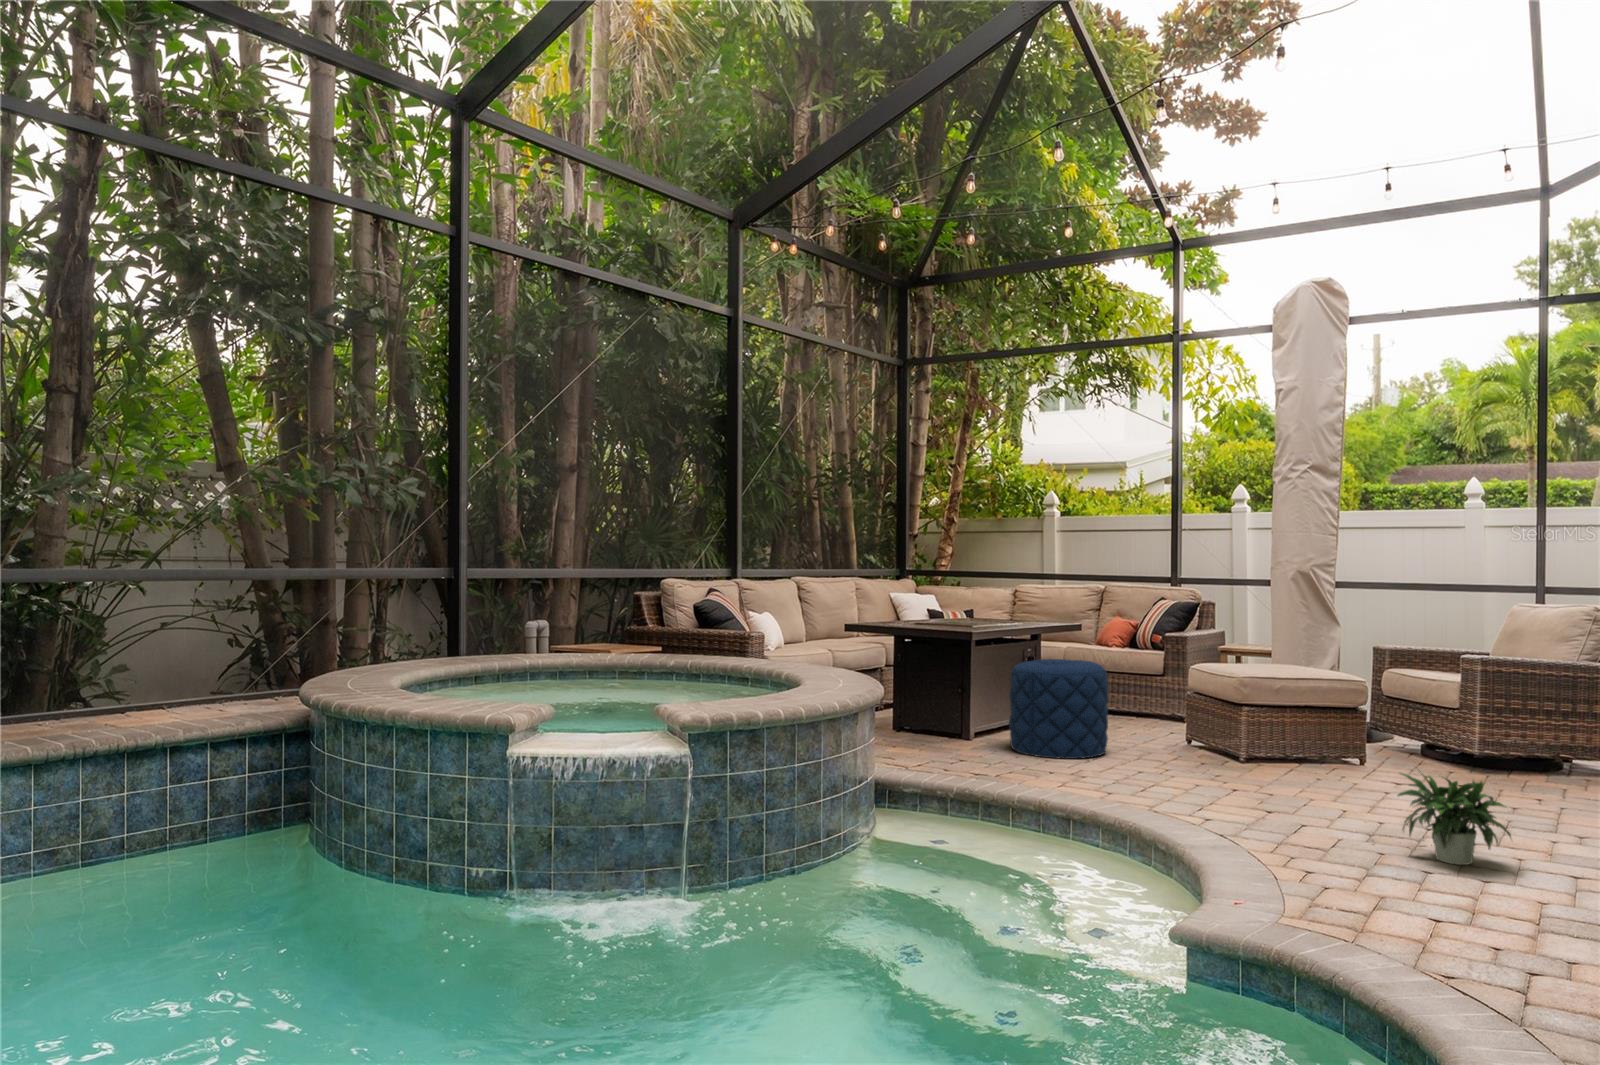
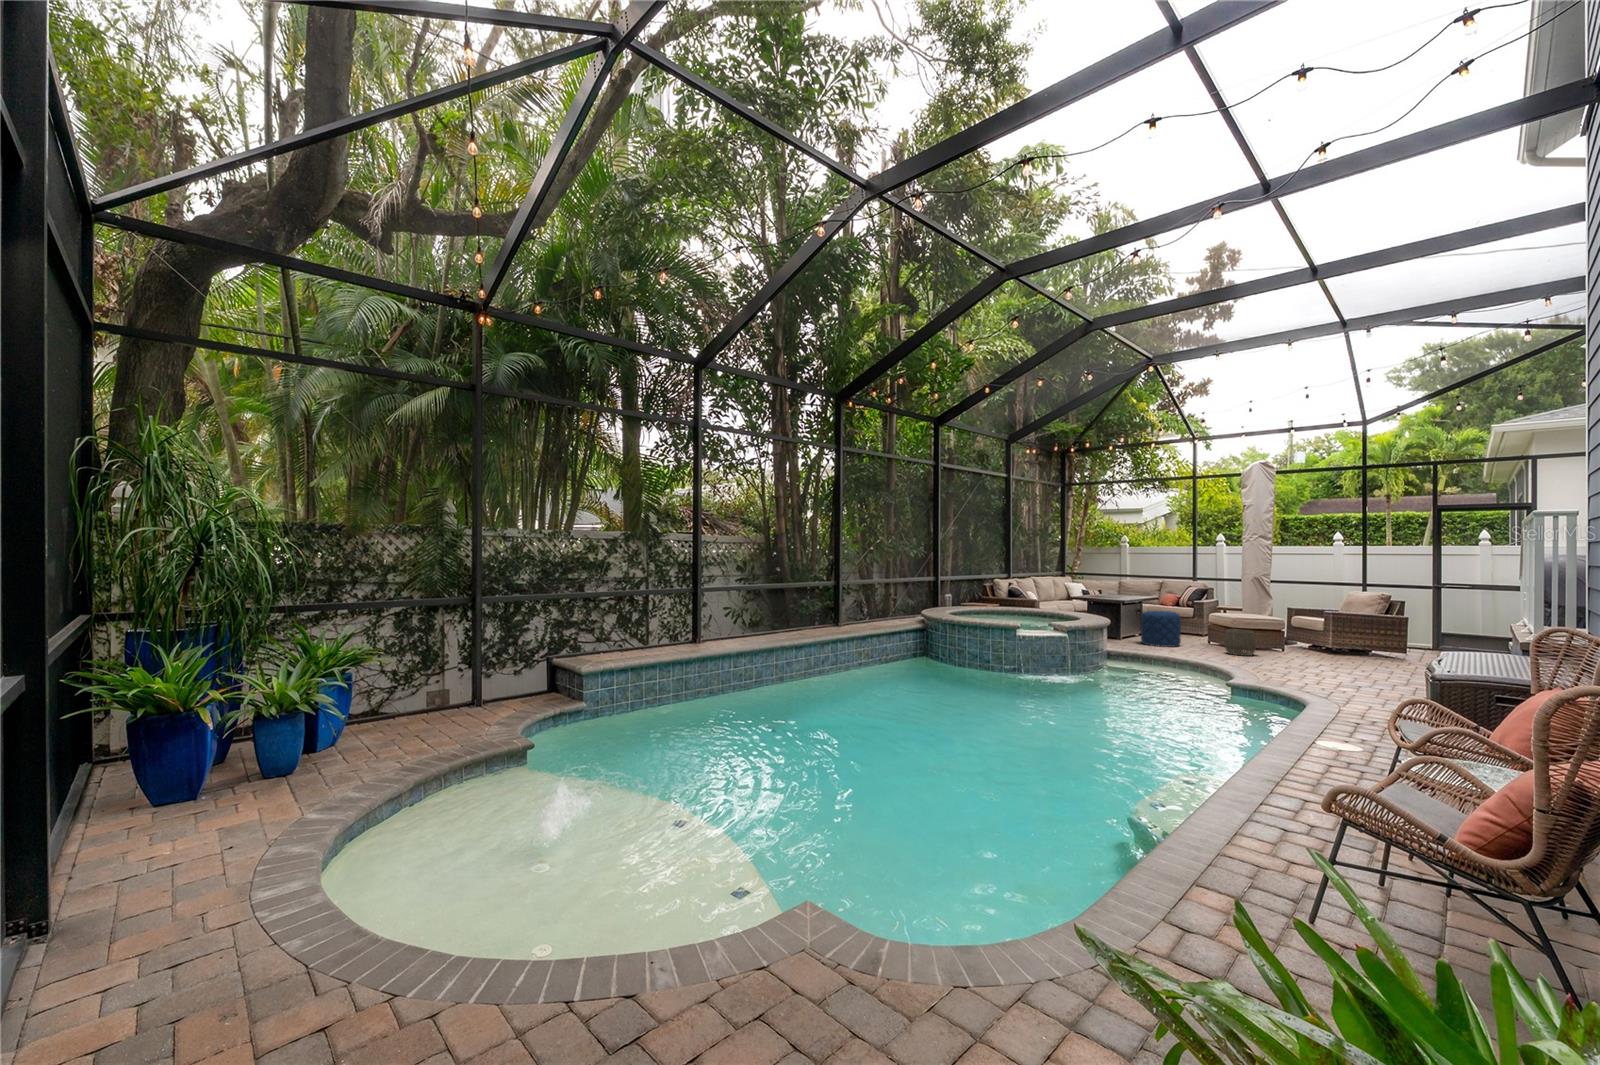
woven basket: none [1208,710,1294,789] -> present [1224,629,1256,656]
potted plant: present [1372,770,1511,865] -> none [1285,645,1330,673]

